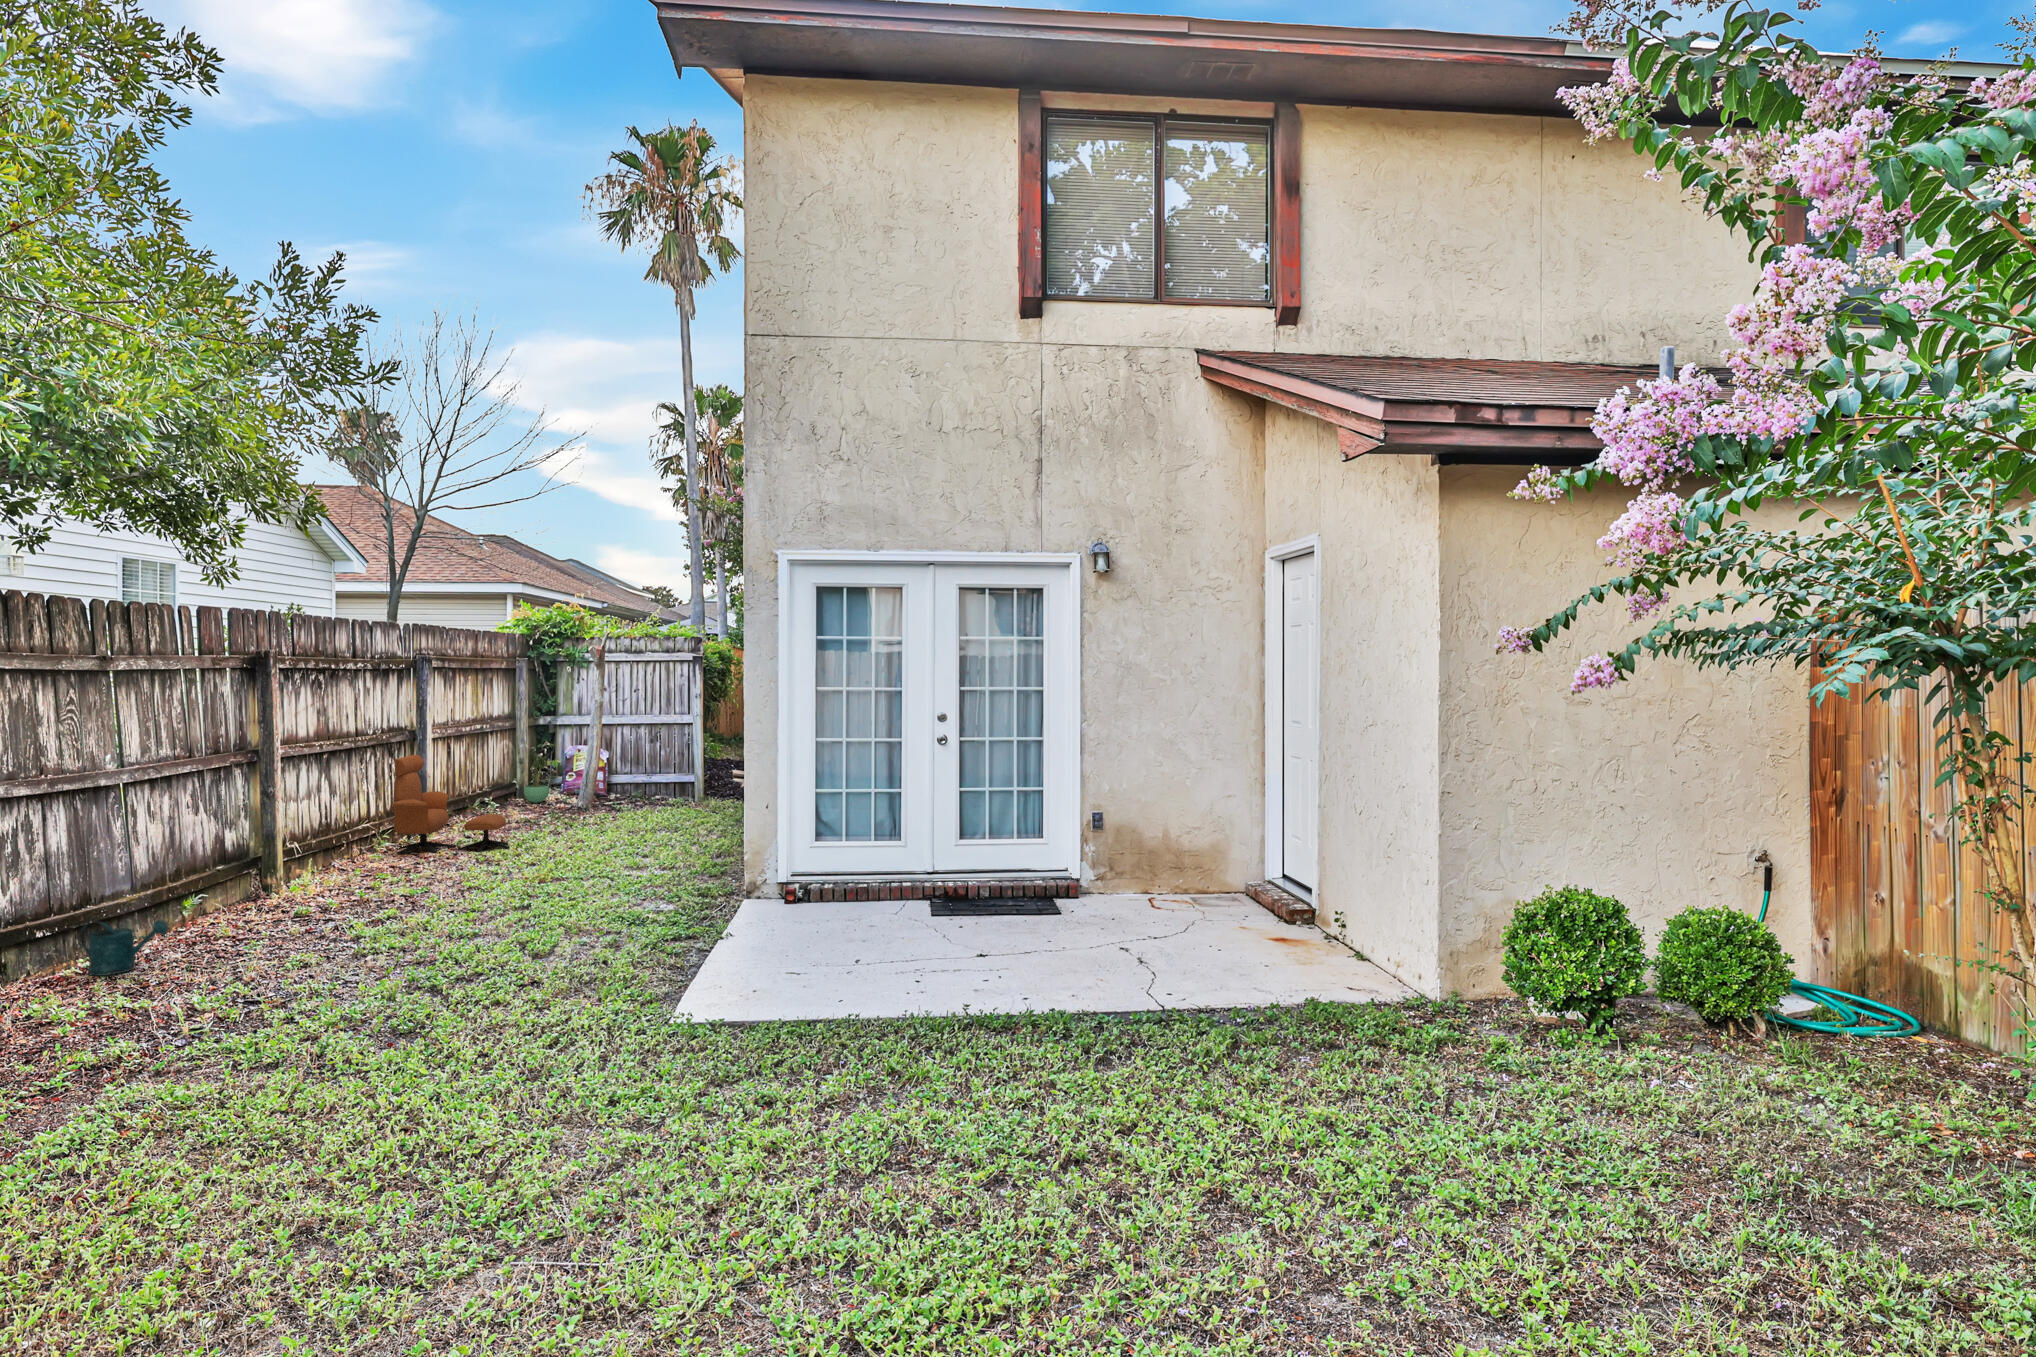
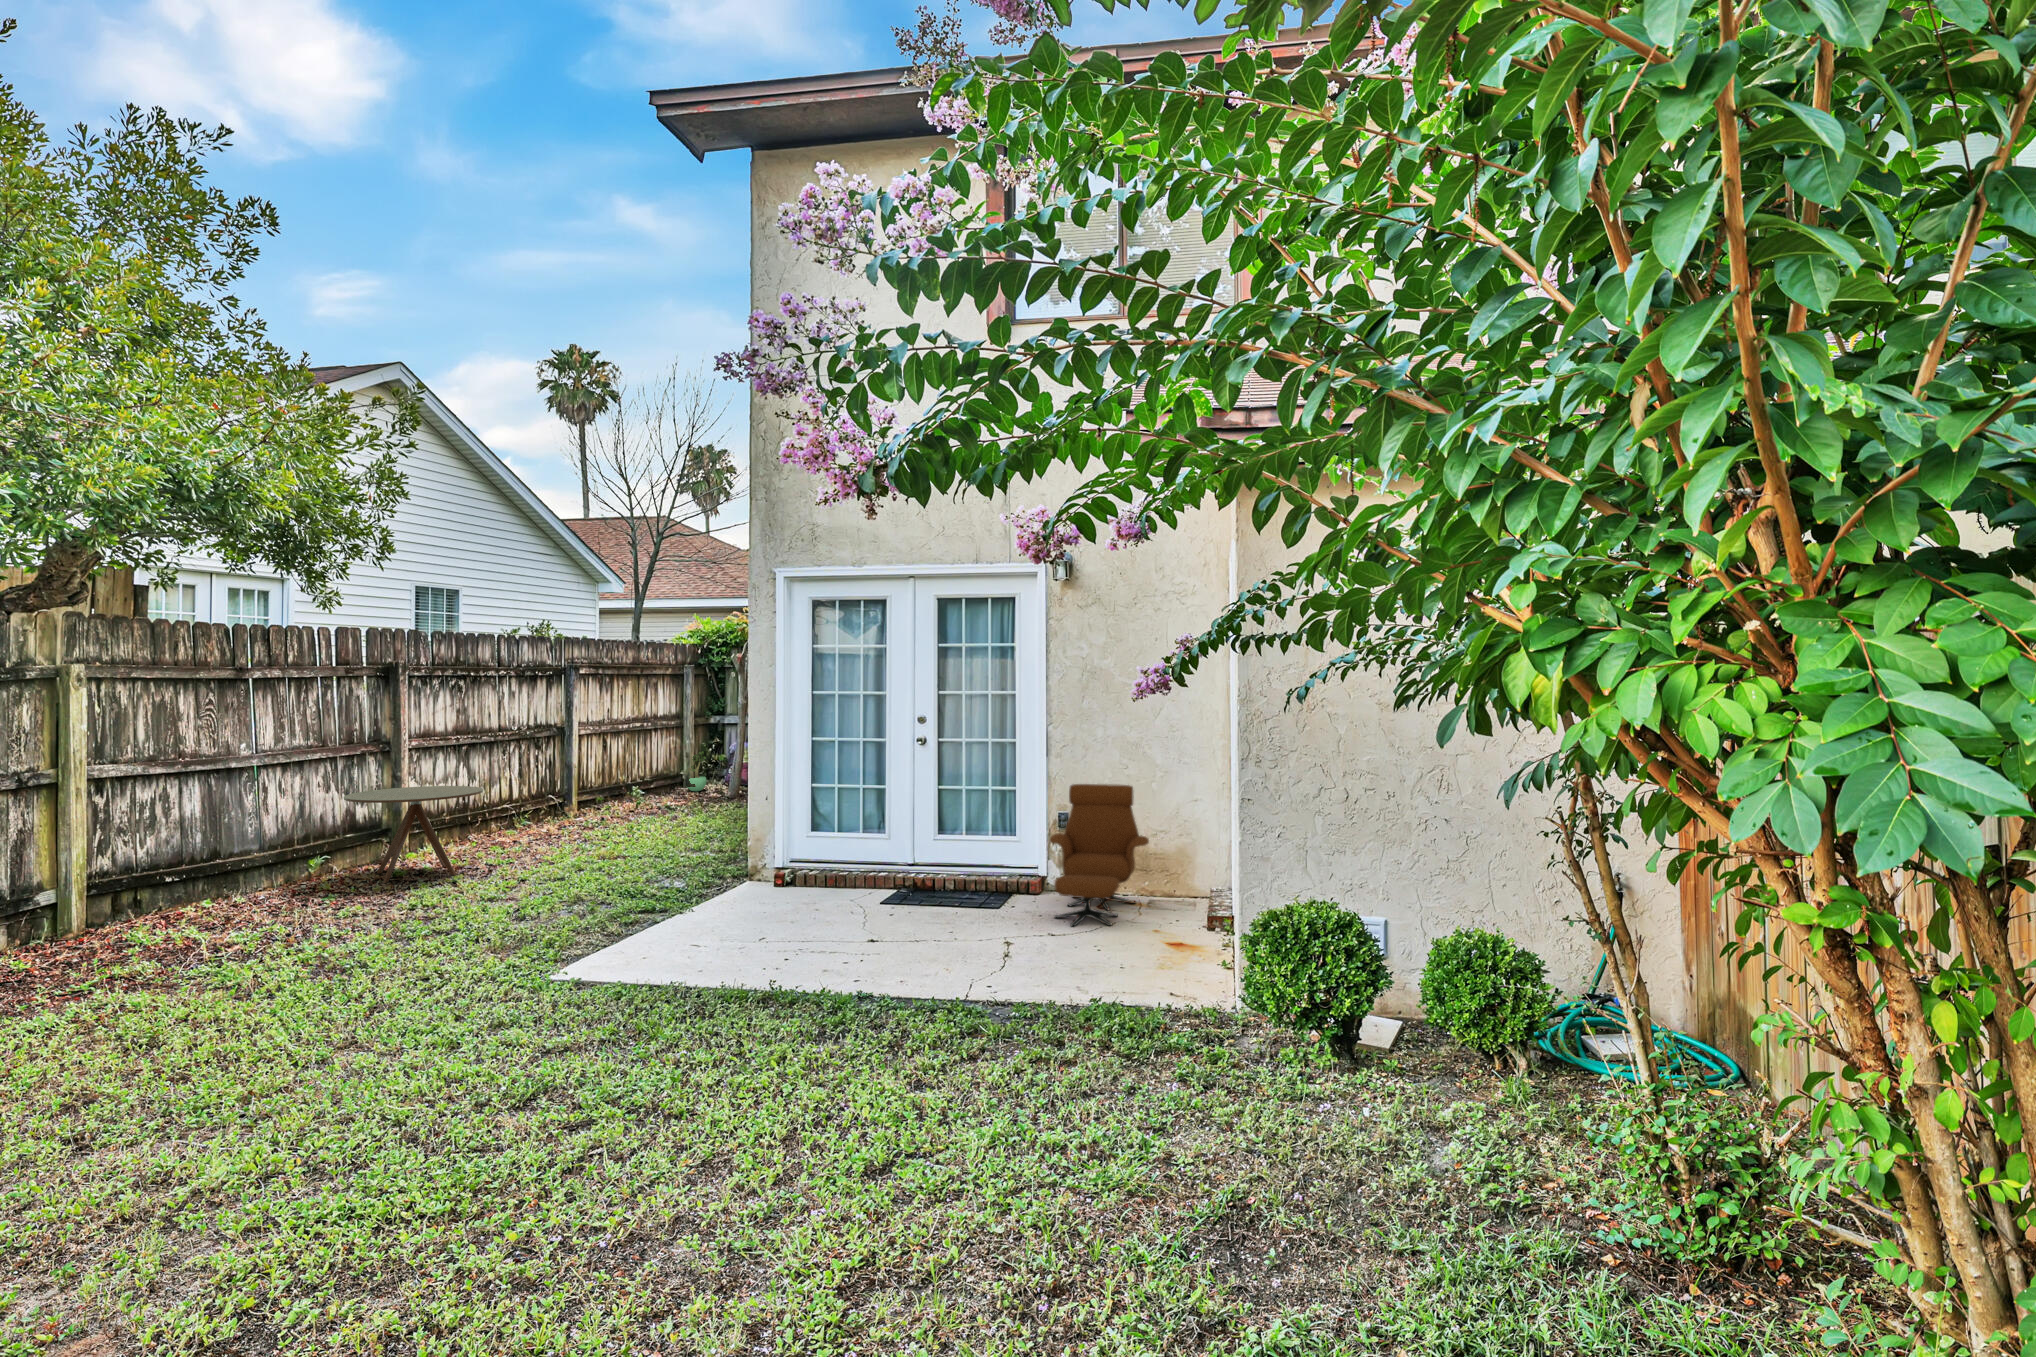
lounge chair: present [392,755,510,854] -> present [1050,784,1149,927]
round table: none [223,802,399,925] -> present [344,786,483,883]
watering can: present [80,920,168,976] -> none [208,872,264,914]

